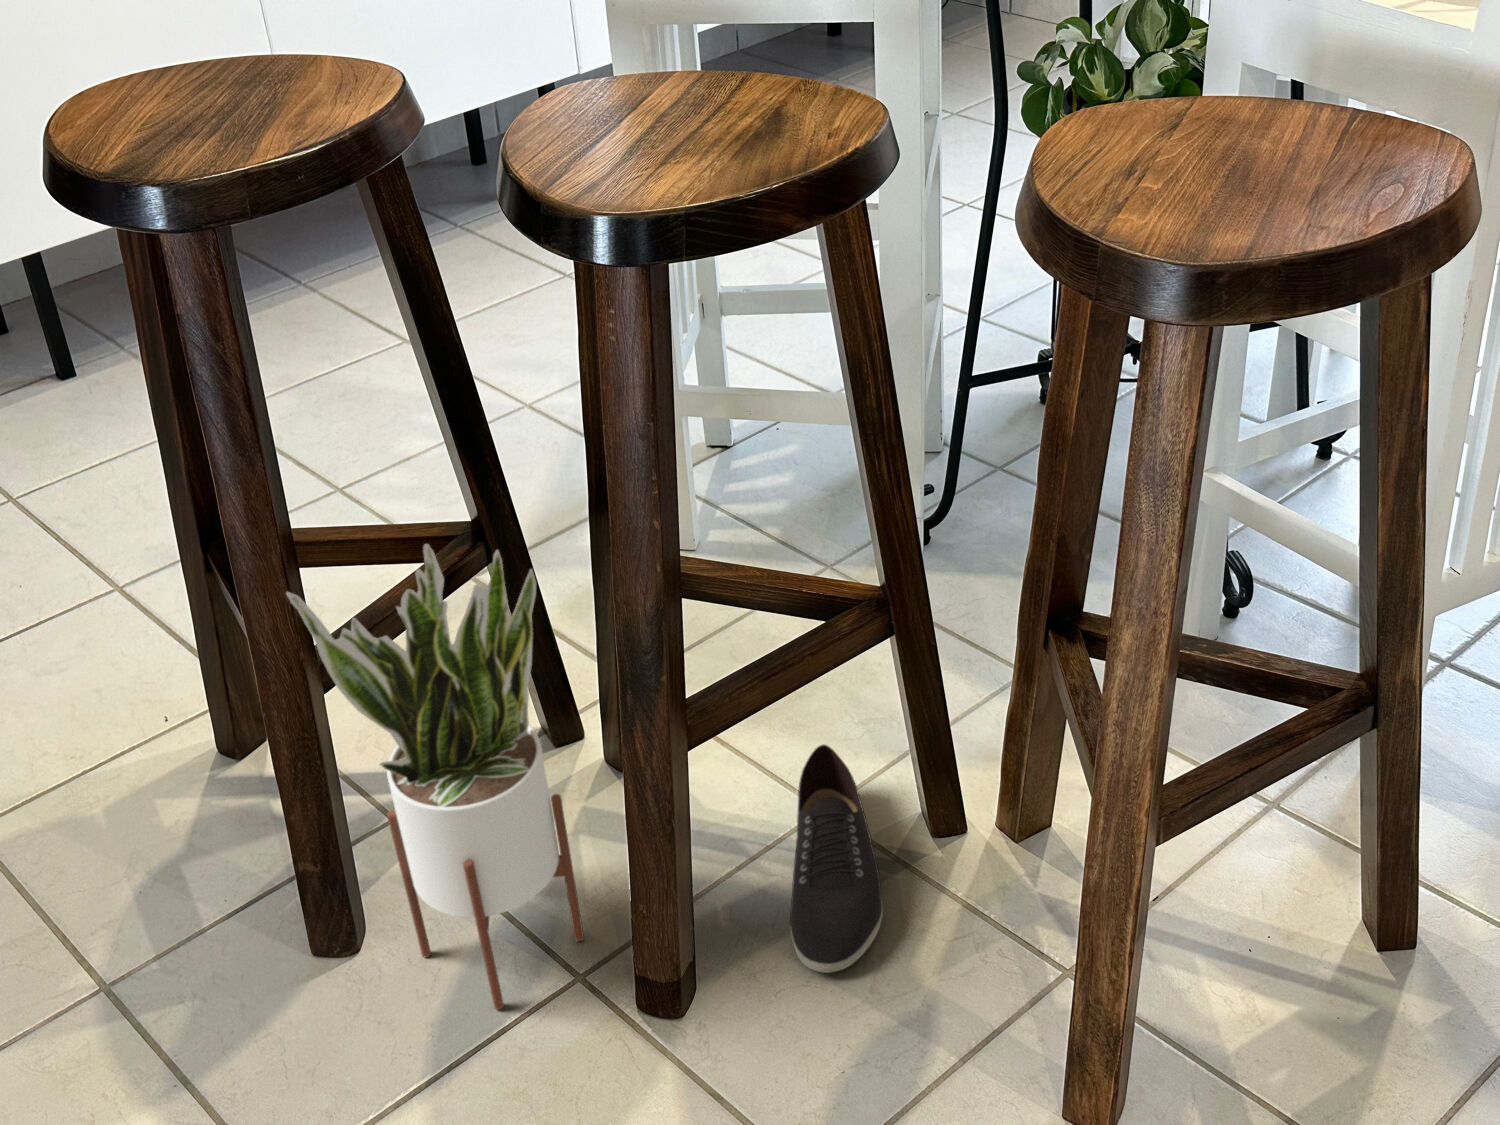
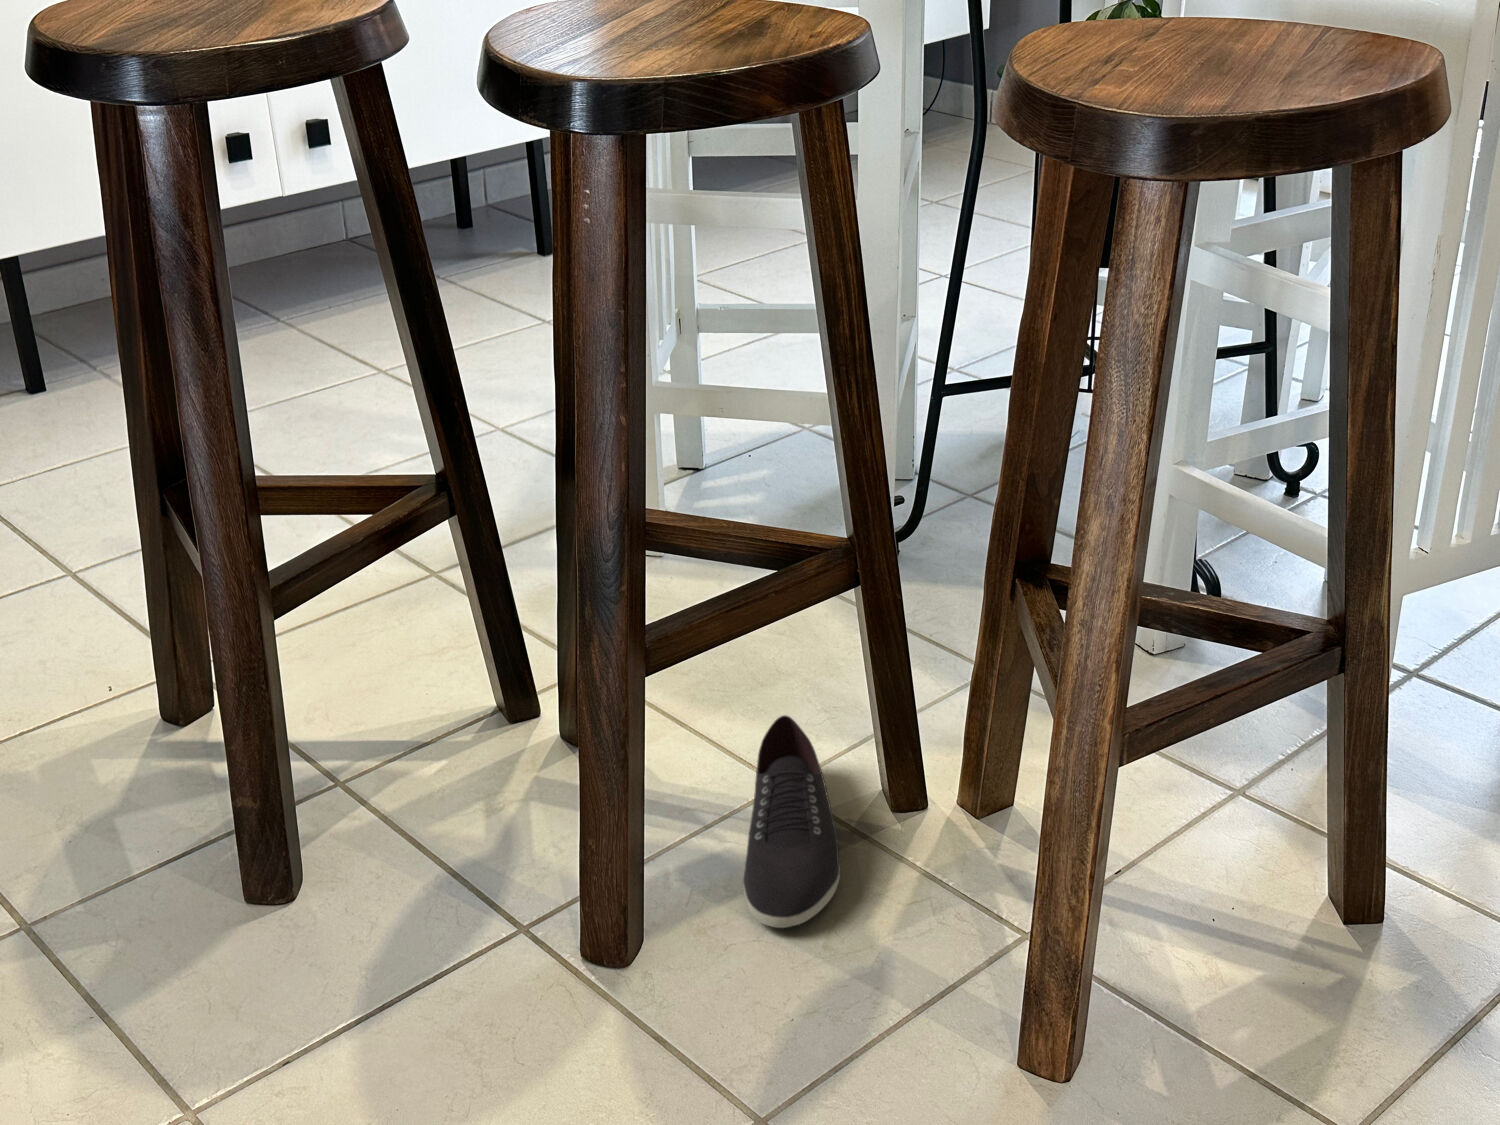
potted plant: present [286,544,584,1010] -> none [246,438,529,954]

